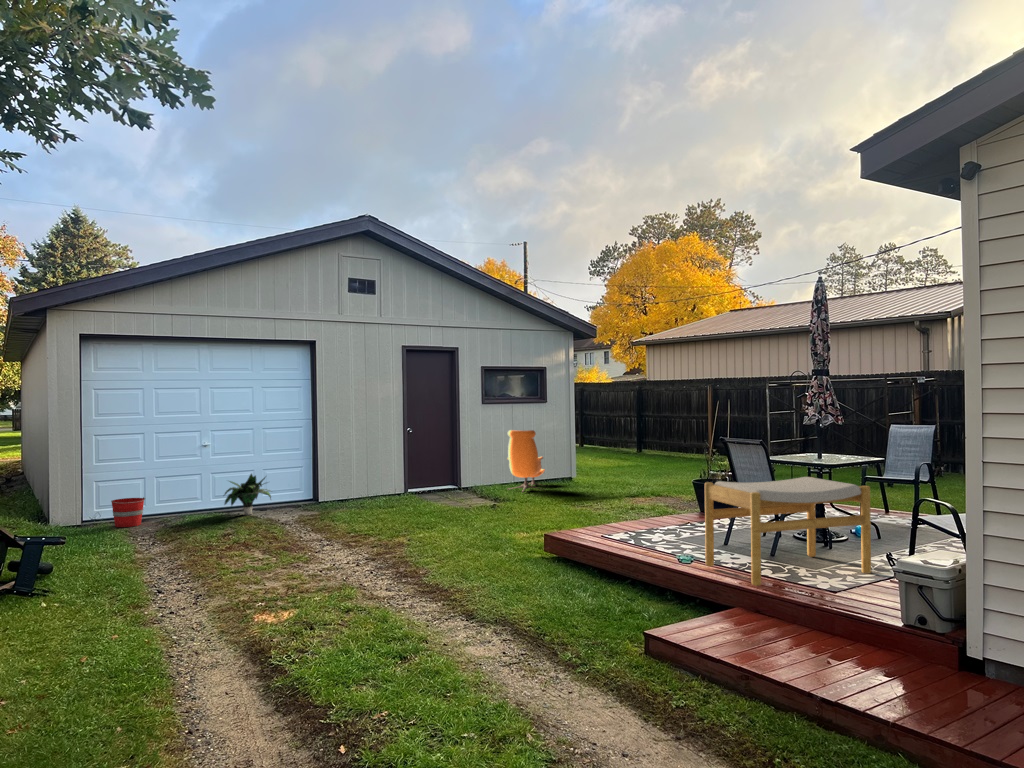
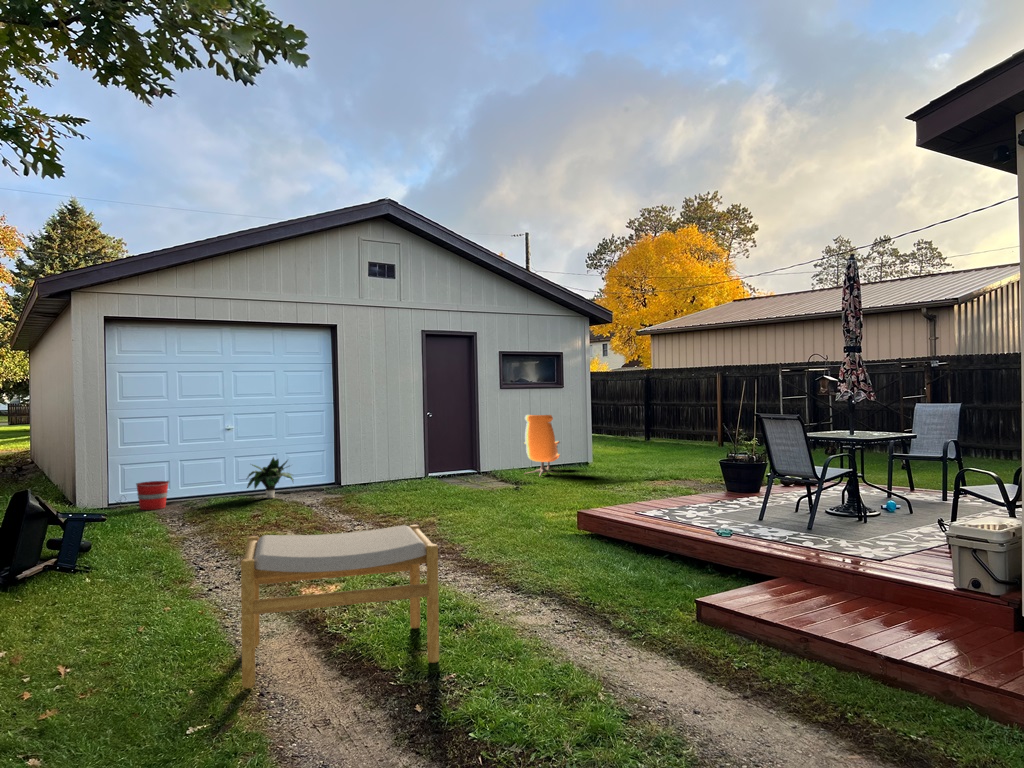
footstool: present [705,477,871,586] -> present [241,525,439,688]

